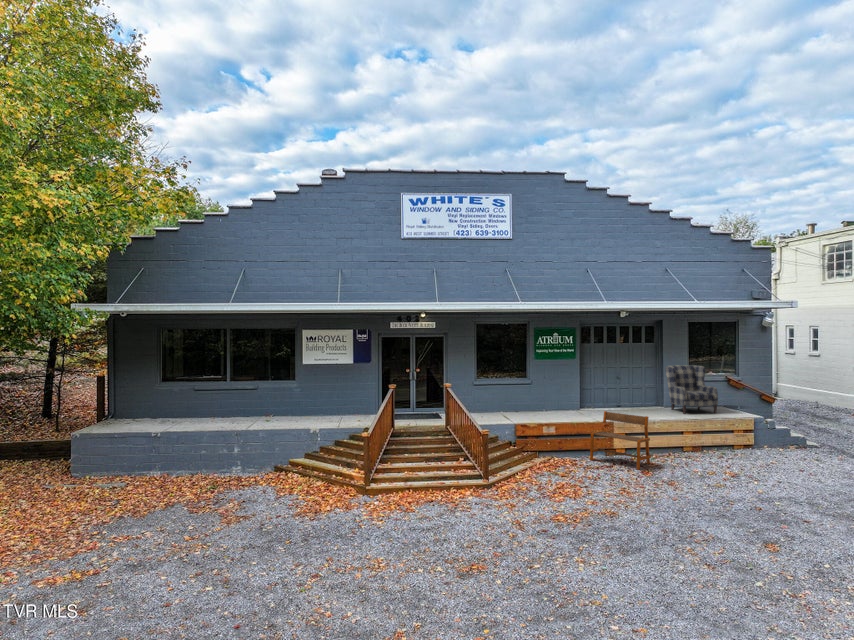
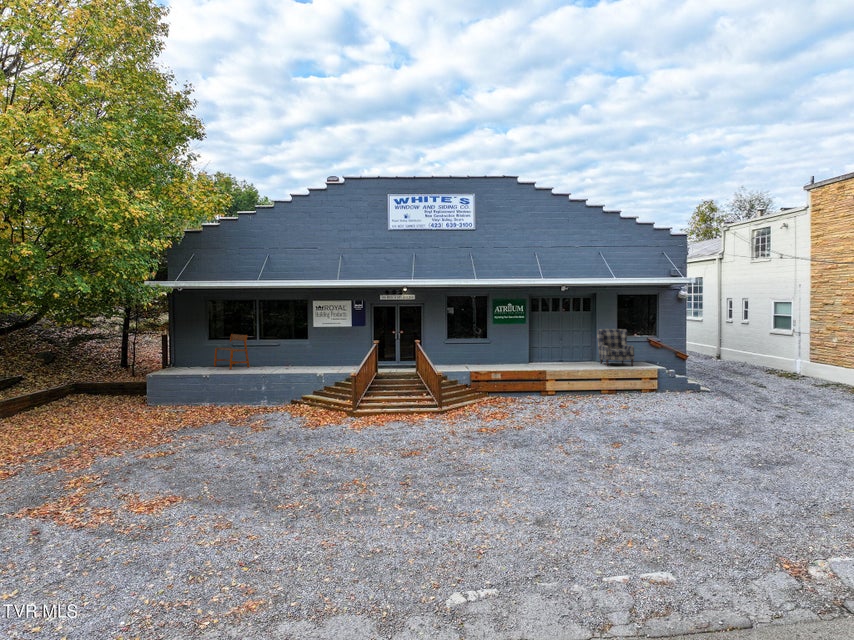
bench: present [590,411,651,470] -> present [214,334,249,369]

